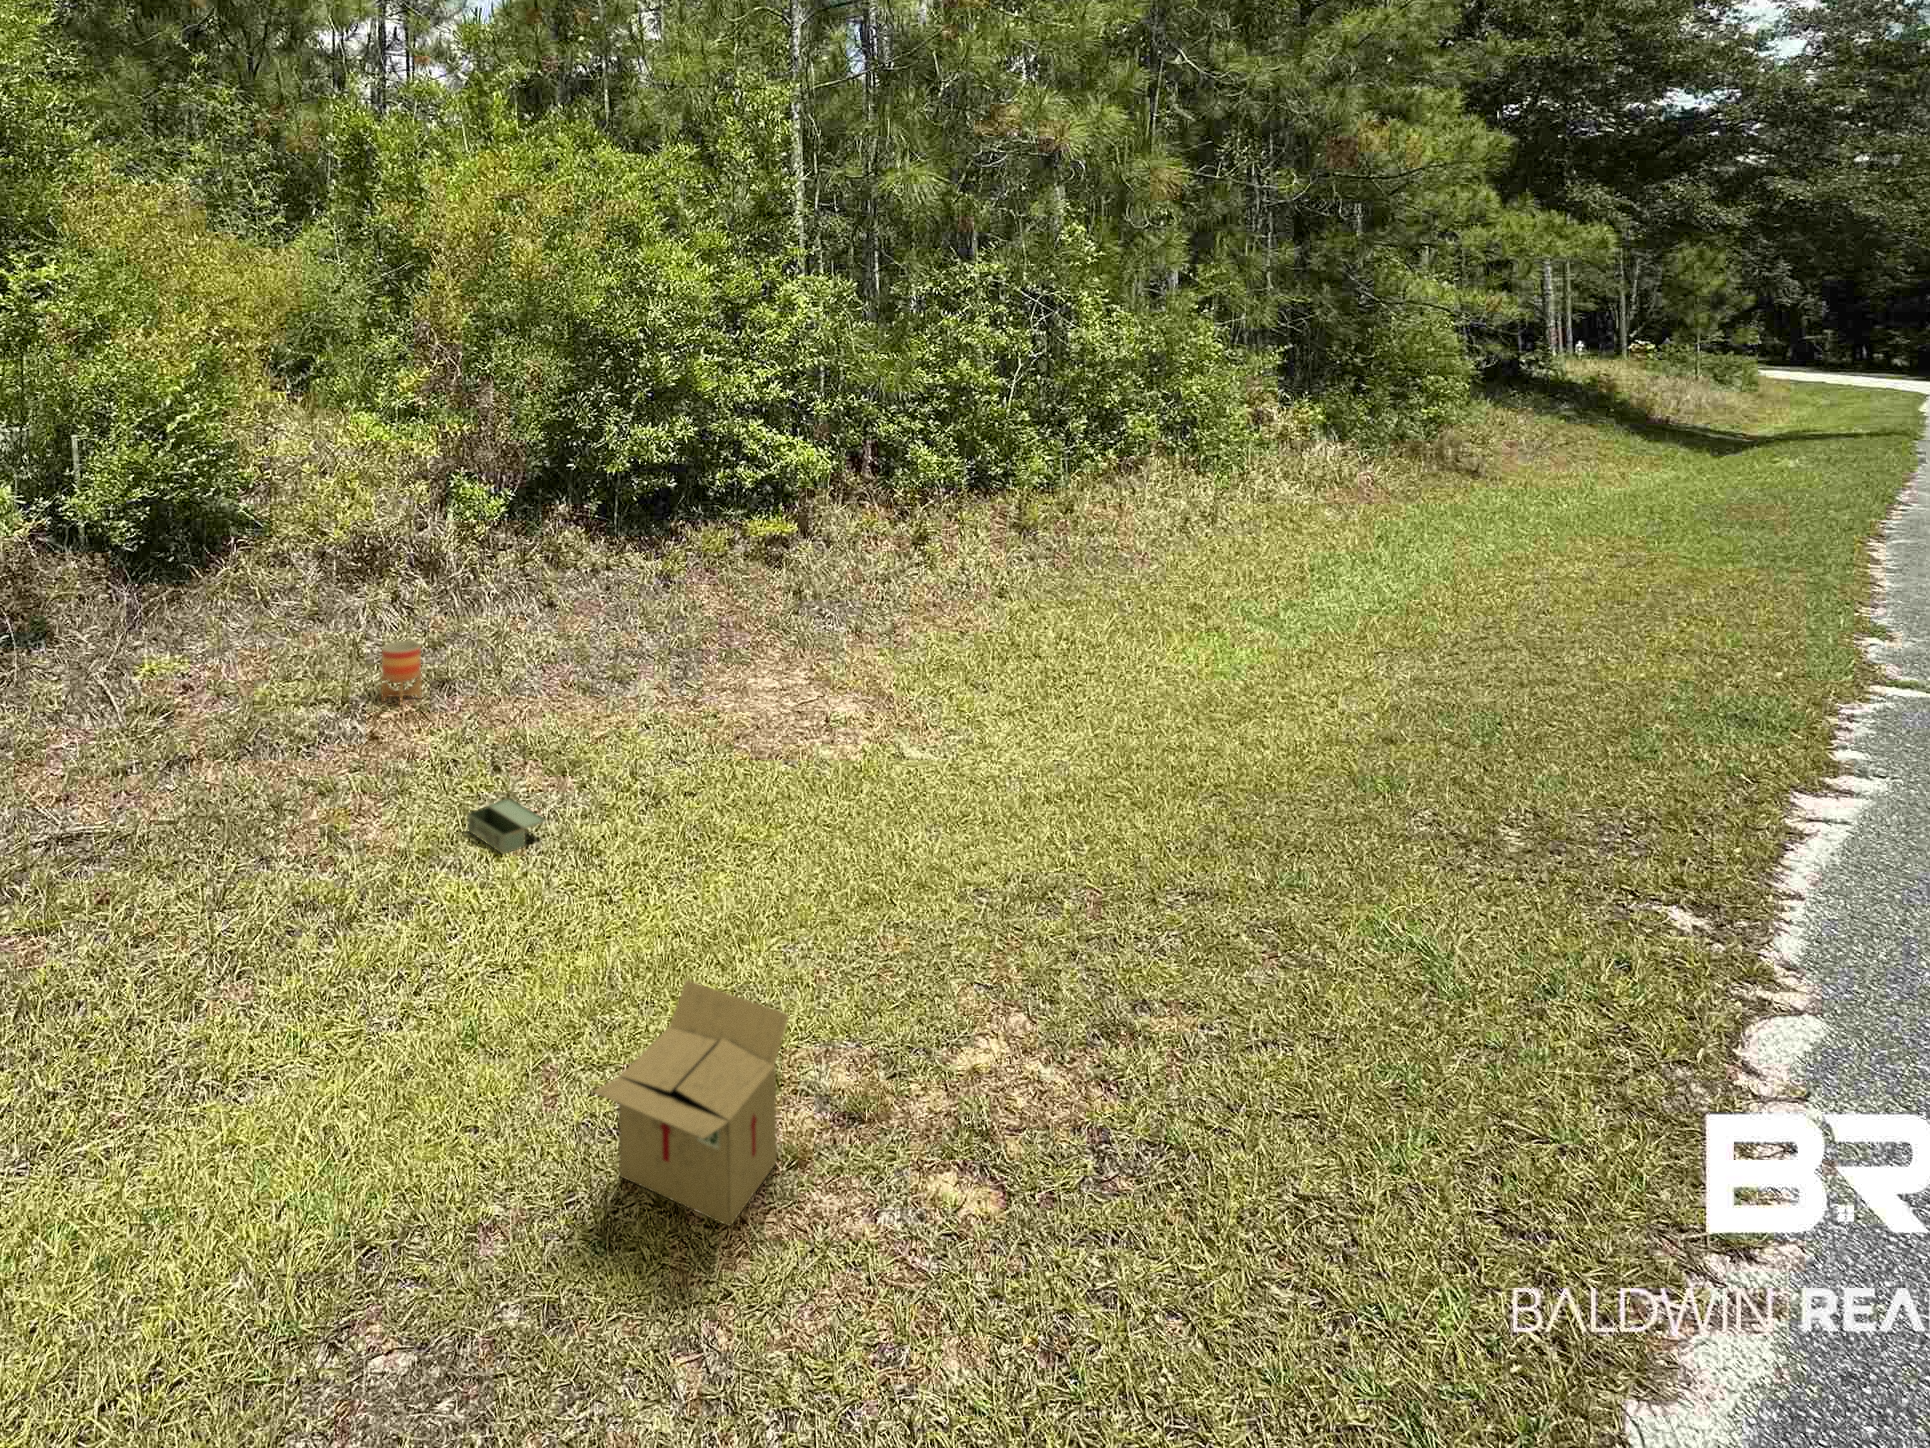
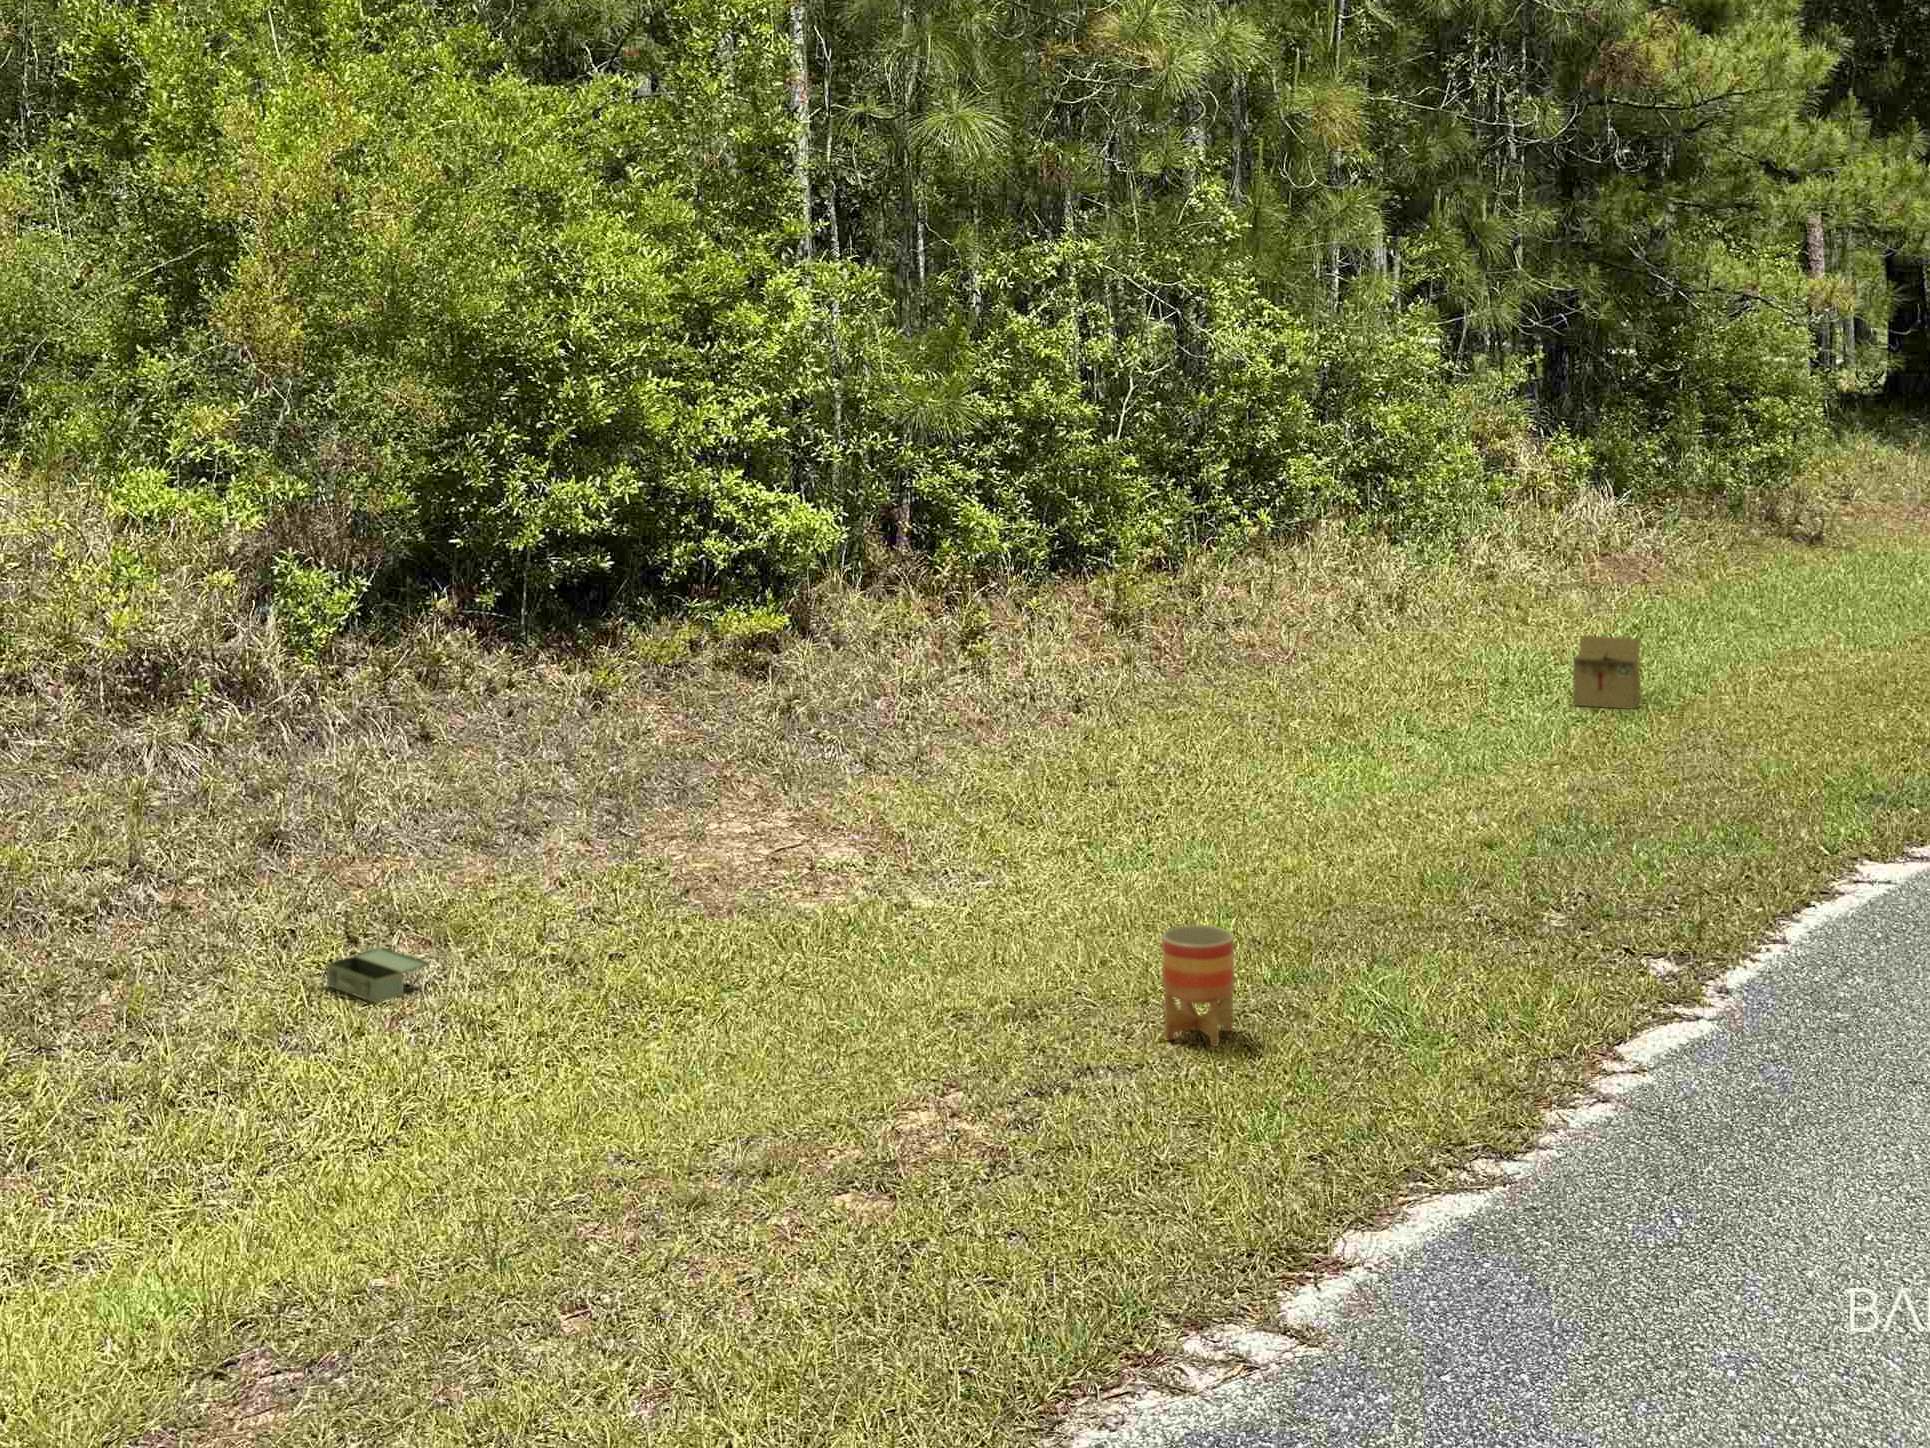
planter: present [381,641,422,705] -> present [1162,925,1234,1047]
cardboard box: present [593,980,789,1226] -> present [1573,636,1640,709]

